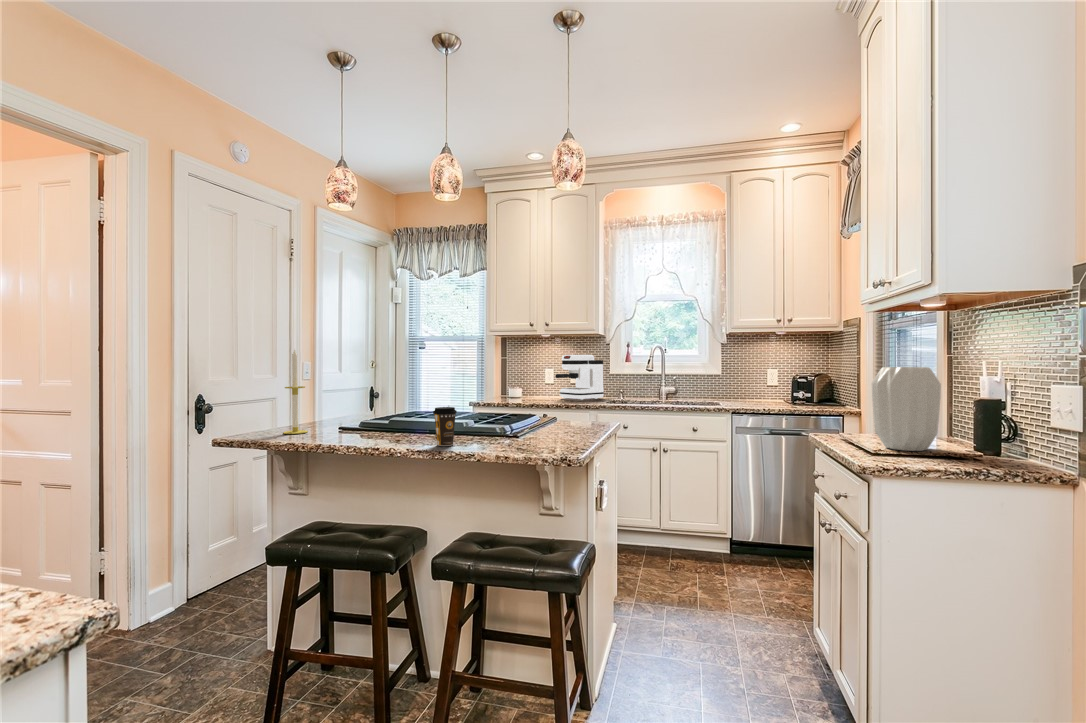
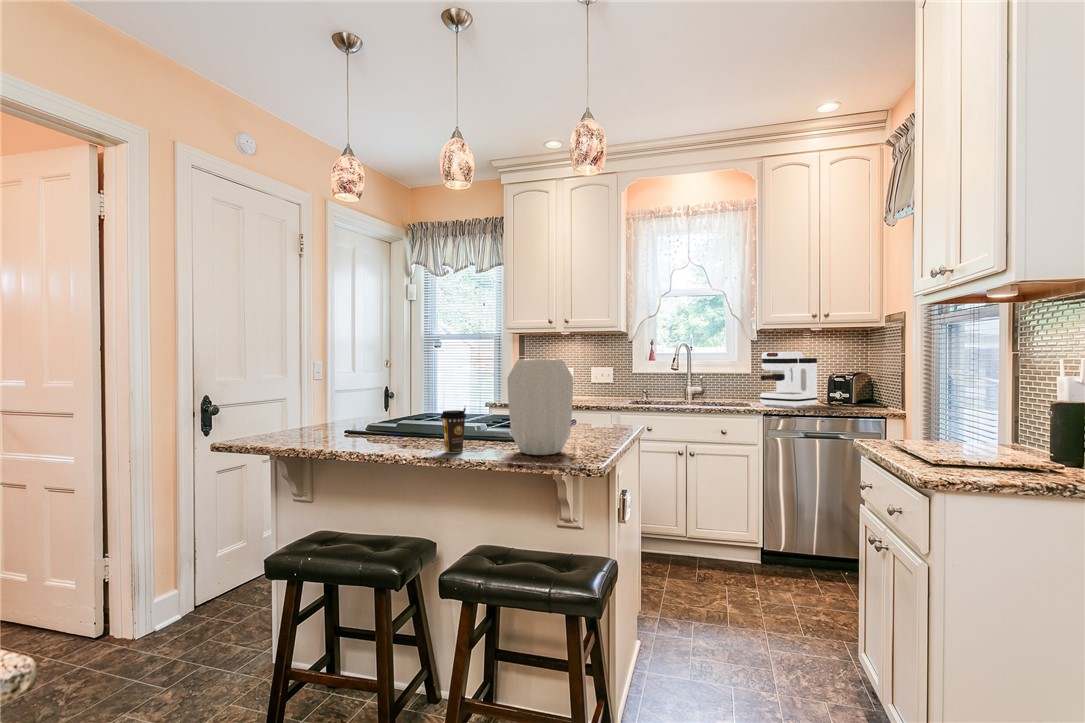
candle: present [283,350,308,434] -> none [285,347,311,438]
coffee maker: present [555,355,604,400] -> present [760,352,817,407]
vase: present [872,367,941,451] -> present [507,359,573,455]

